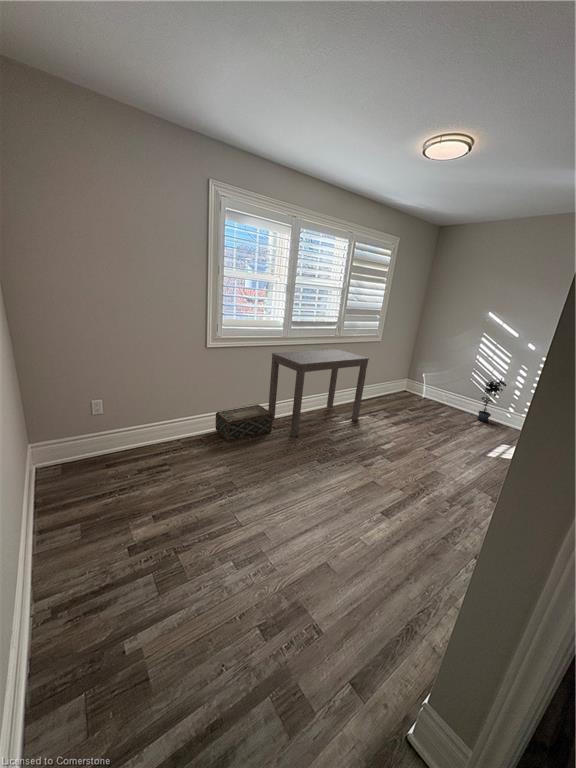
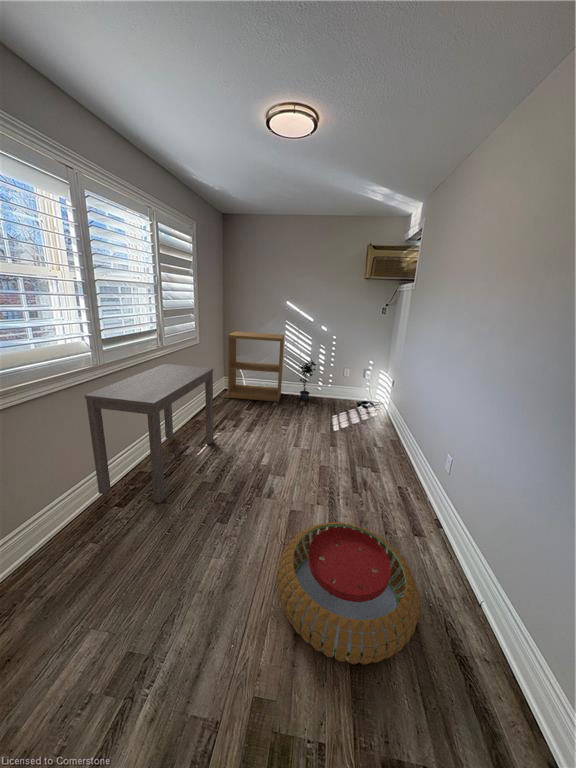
bookshelf: none [399,338,476,414] -> present [228,332,284,402]
woven basket: present [216,405,273,442] -> none [8,481,122,572]
pouf: none [305,484,431,594] -> present [277,522,420,665]

